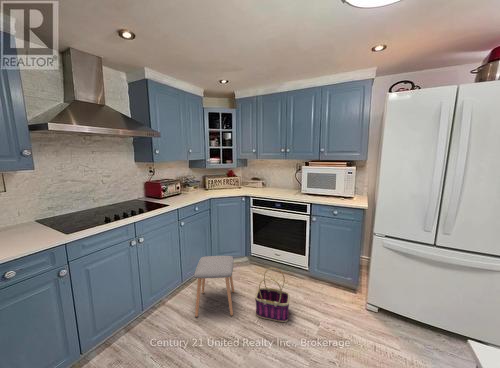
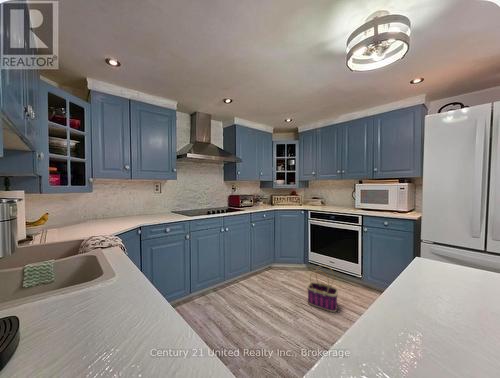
stool: present [194,256,234,317] -> none [259,252,291,300]

